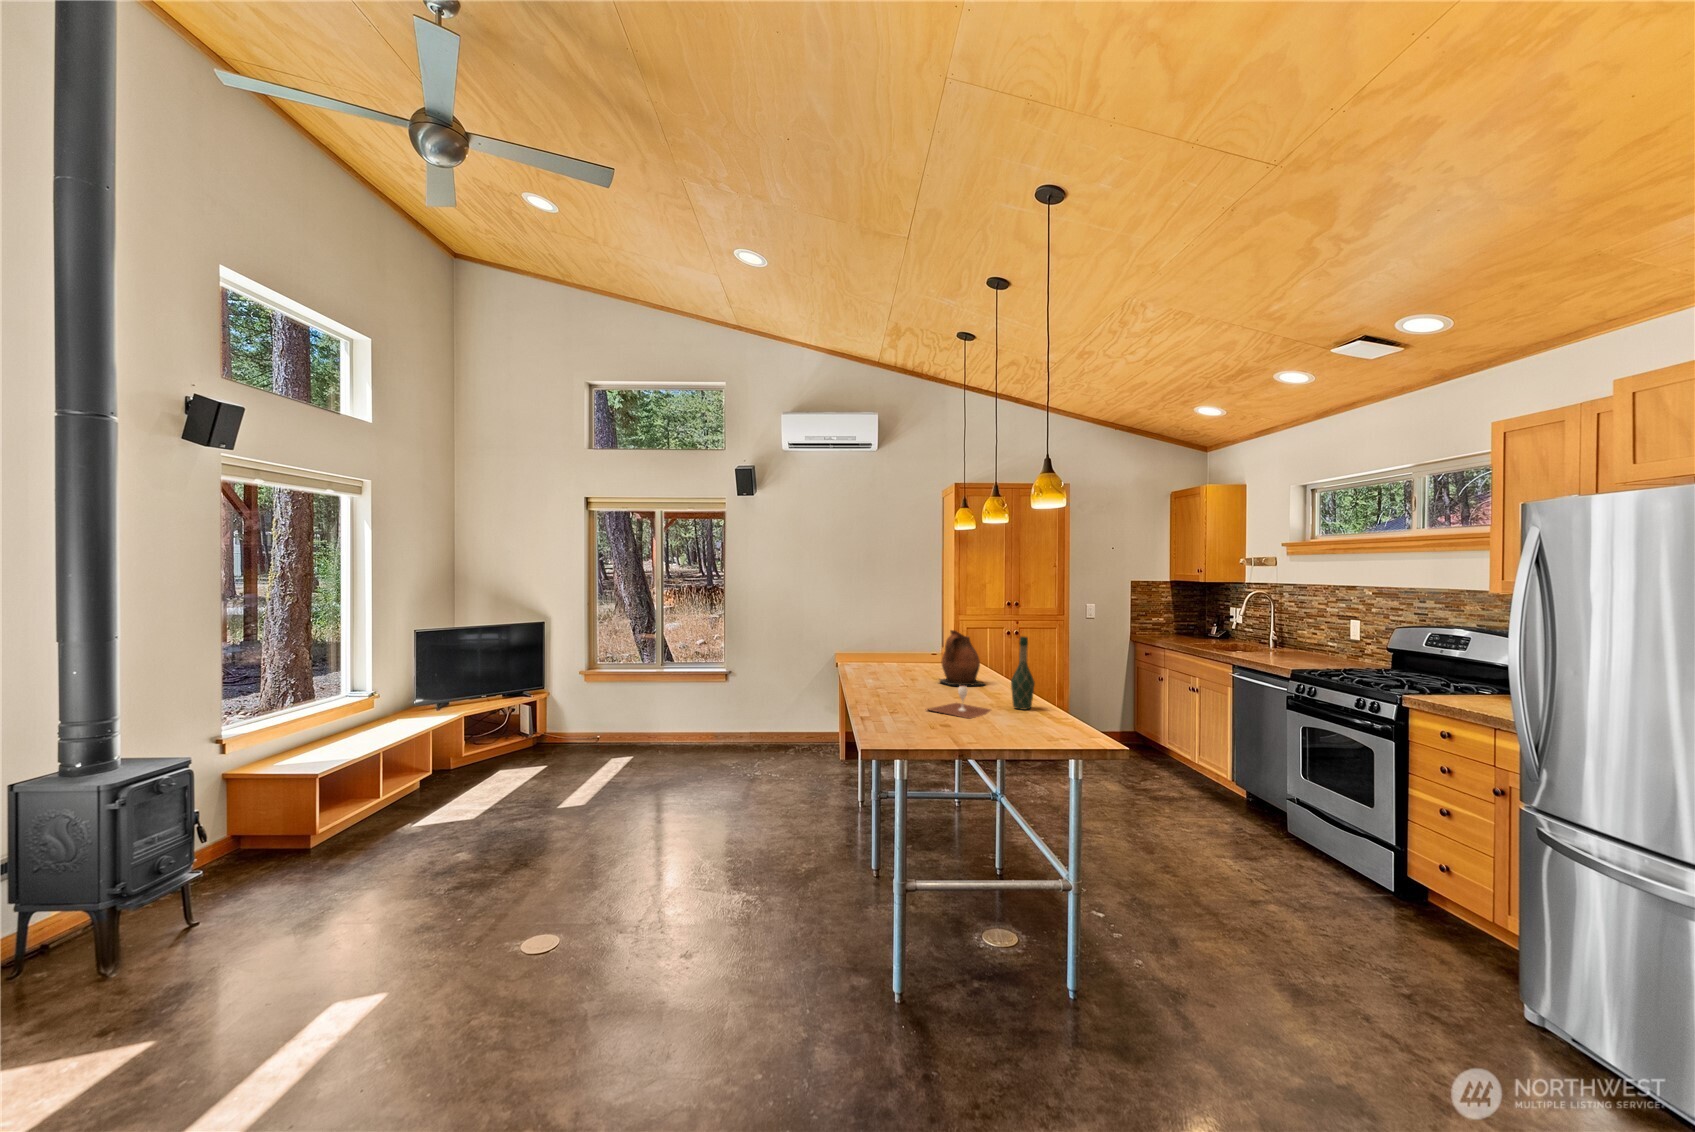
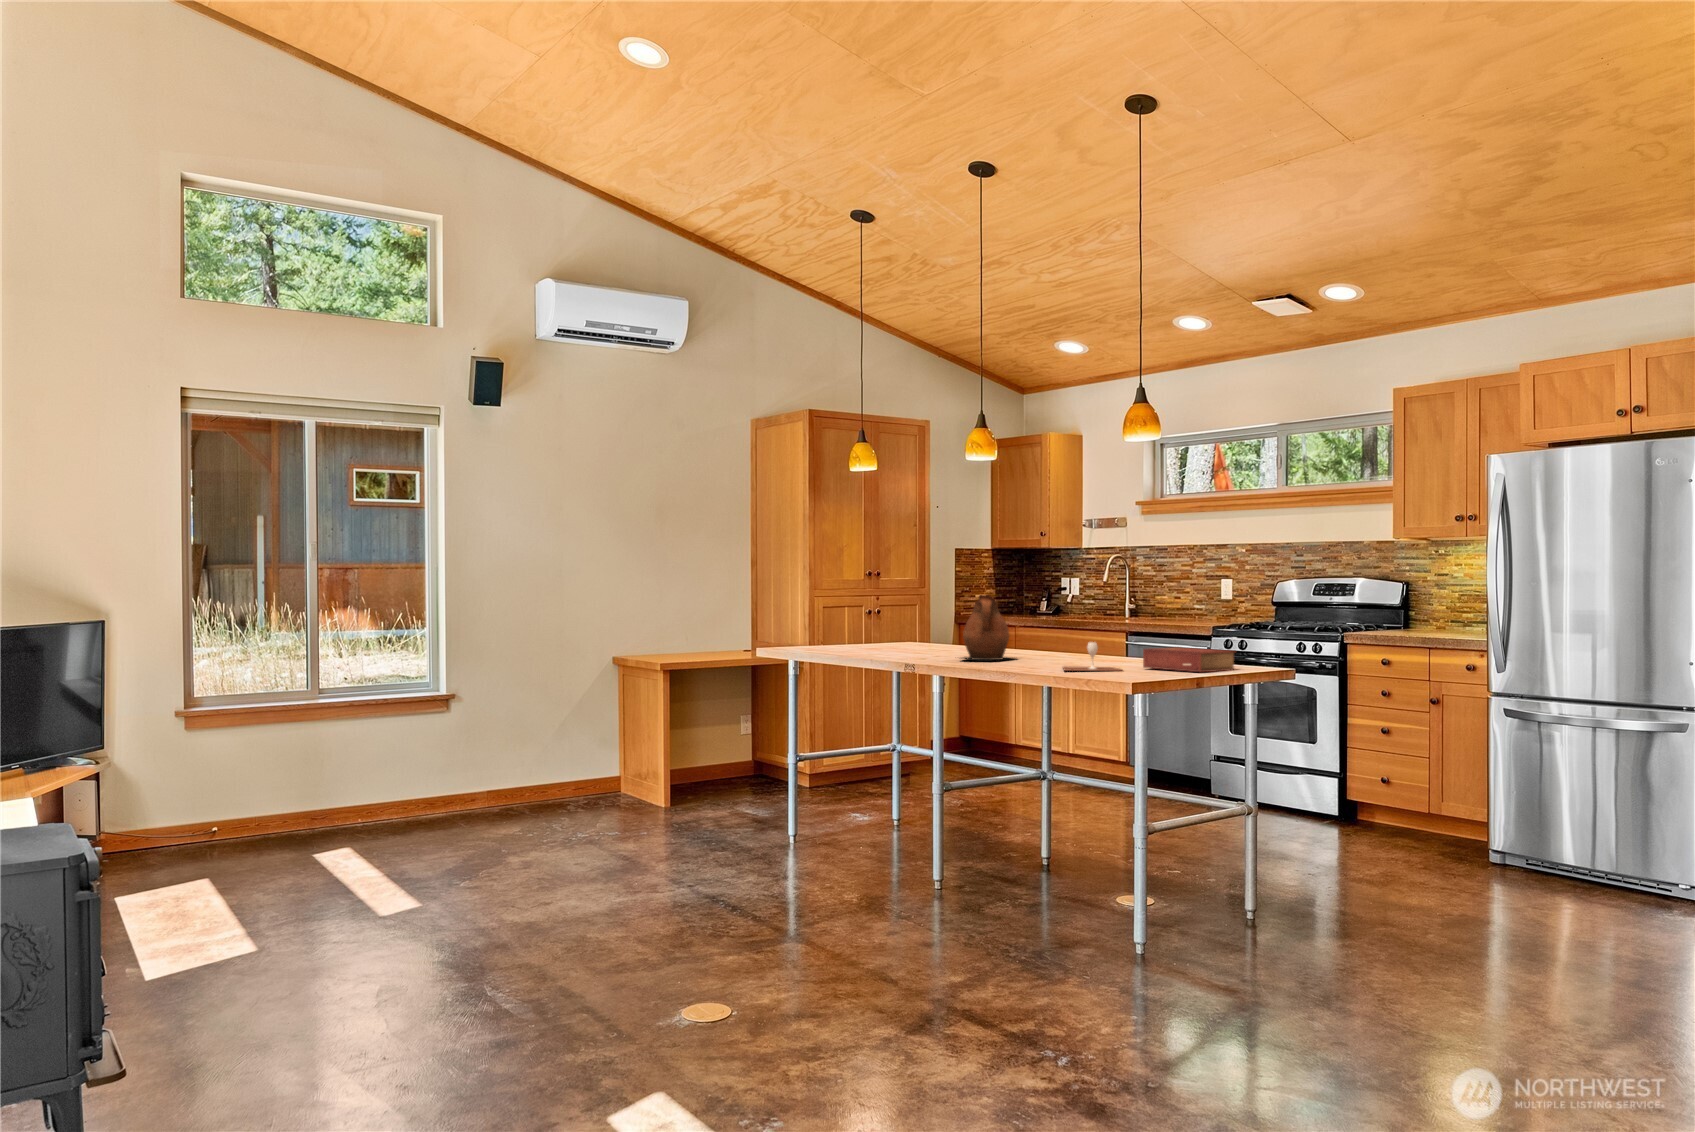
wine bottle: present [1011,636,1035,710] -> none [1117,587,1142,664]
book: none [996,699,1063,738] -> present [1143,647,1234,672]

